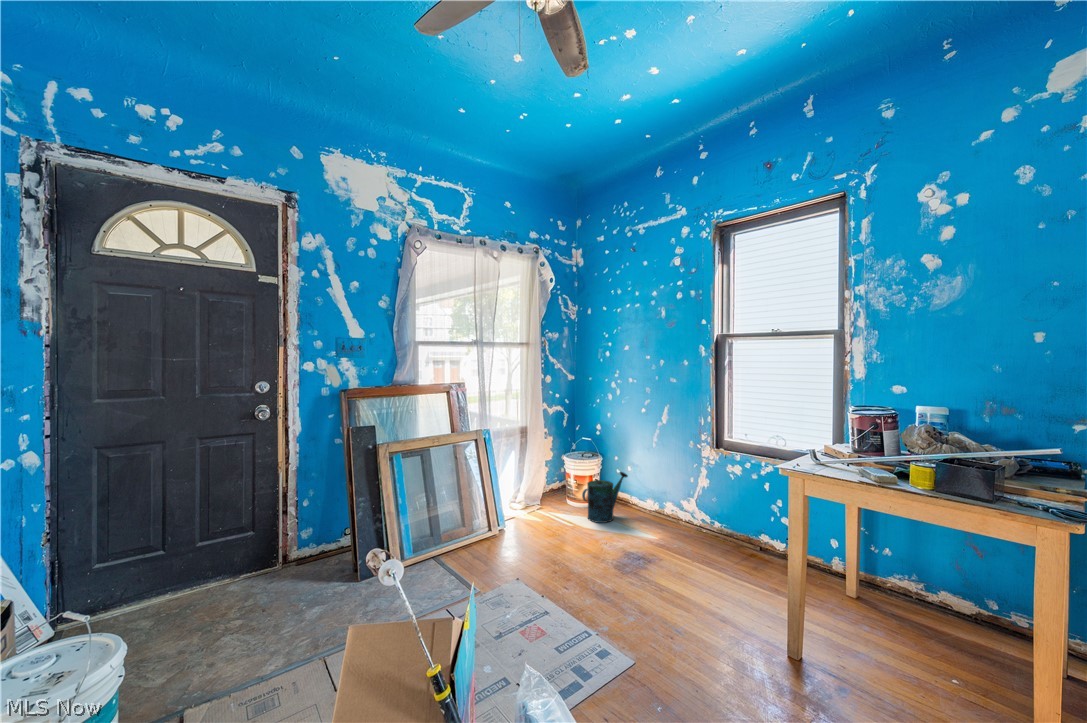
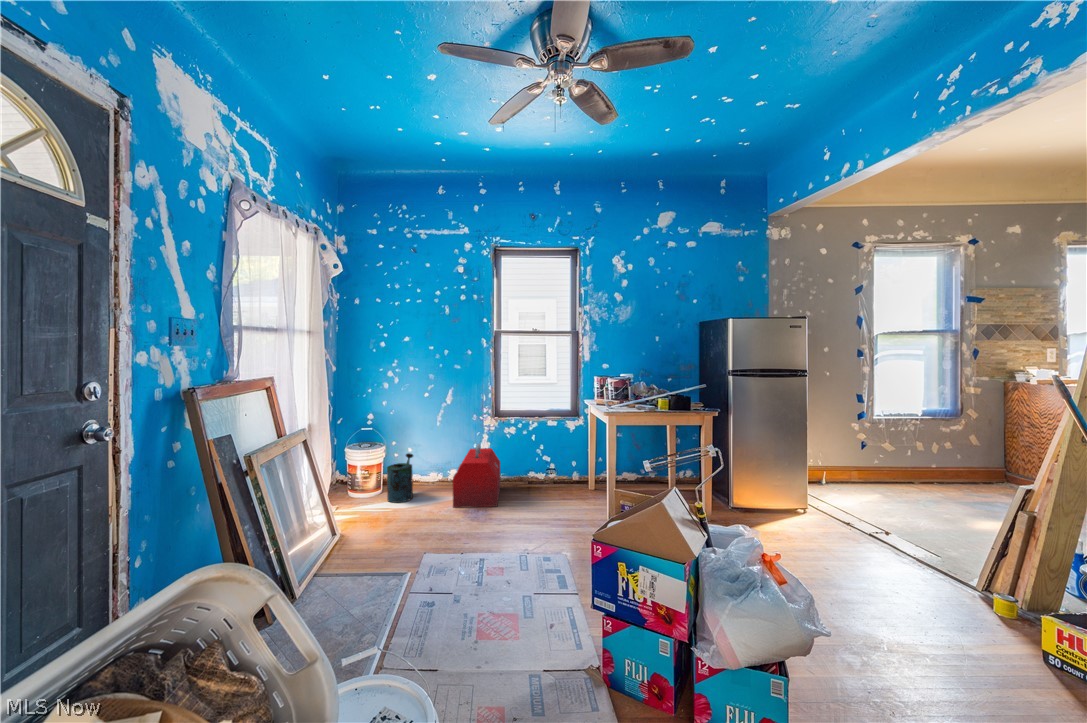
toolbox: none [628,478,718,565] -> present [453,444,501,508]

